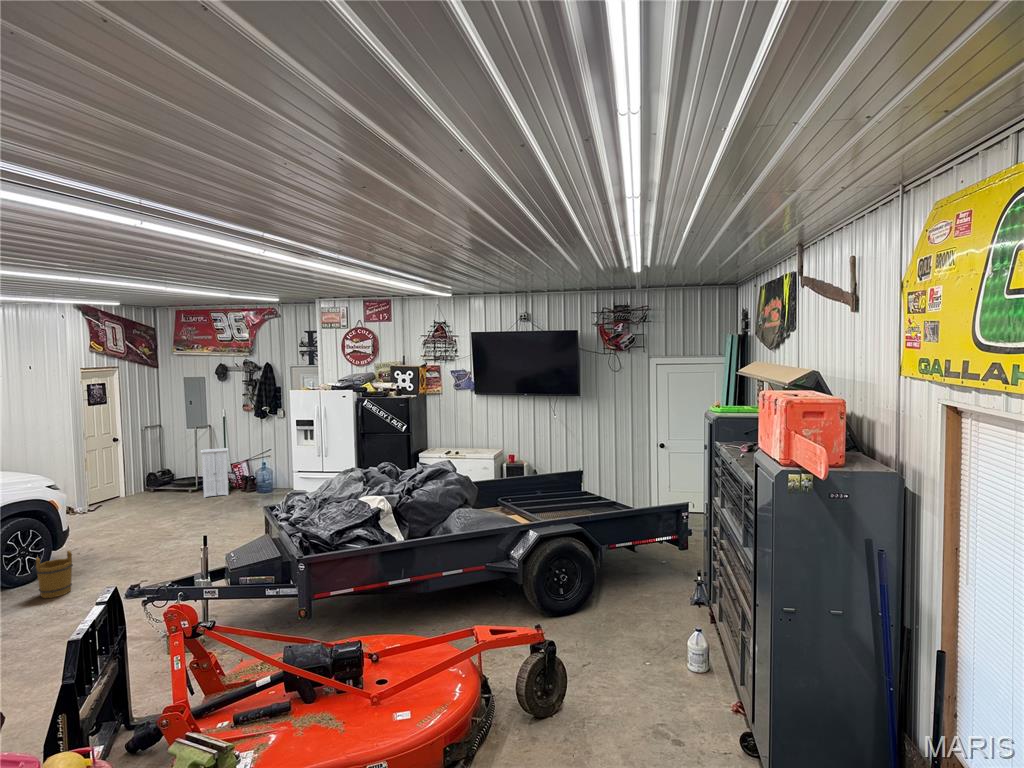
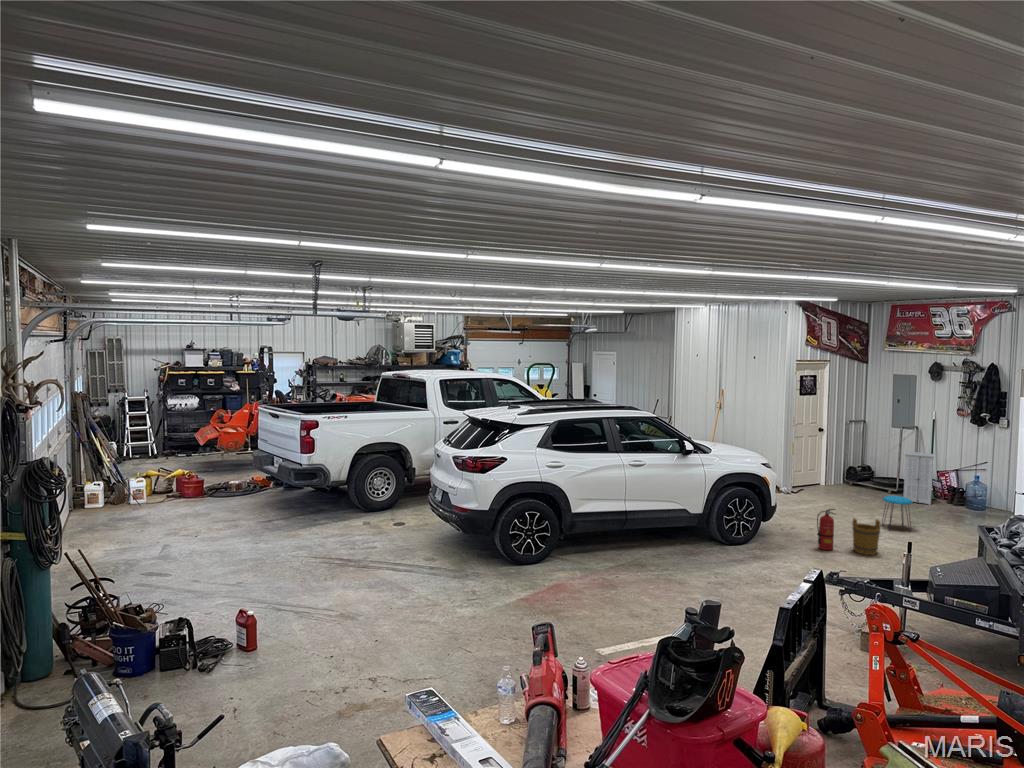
stool: none [182,494,212,530] -> present [882,496,913,532]
fire extinguisher: none [108,524,131,572] -> present [817,509,835,550]
bucket: present [34,551,73,598] -> present [852,518,880,555]

